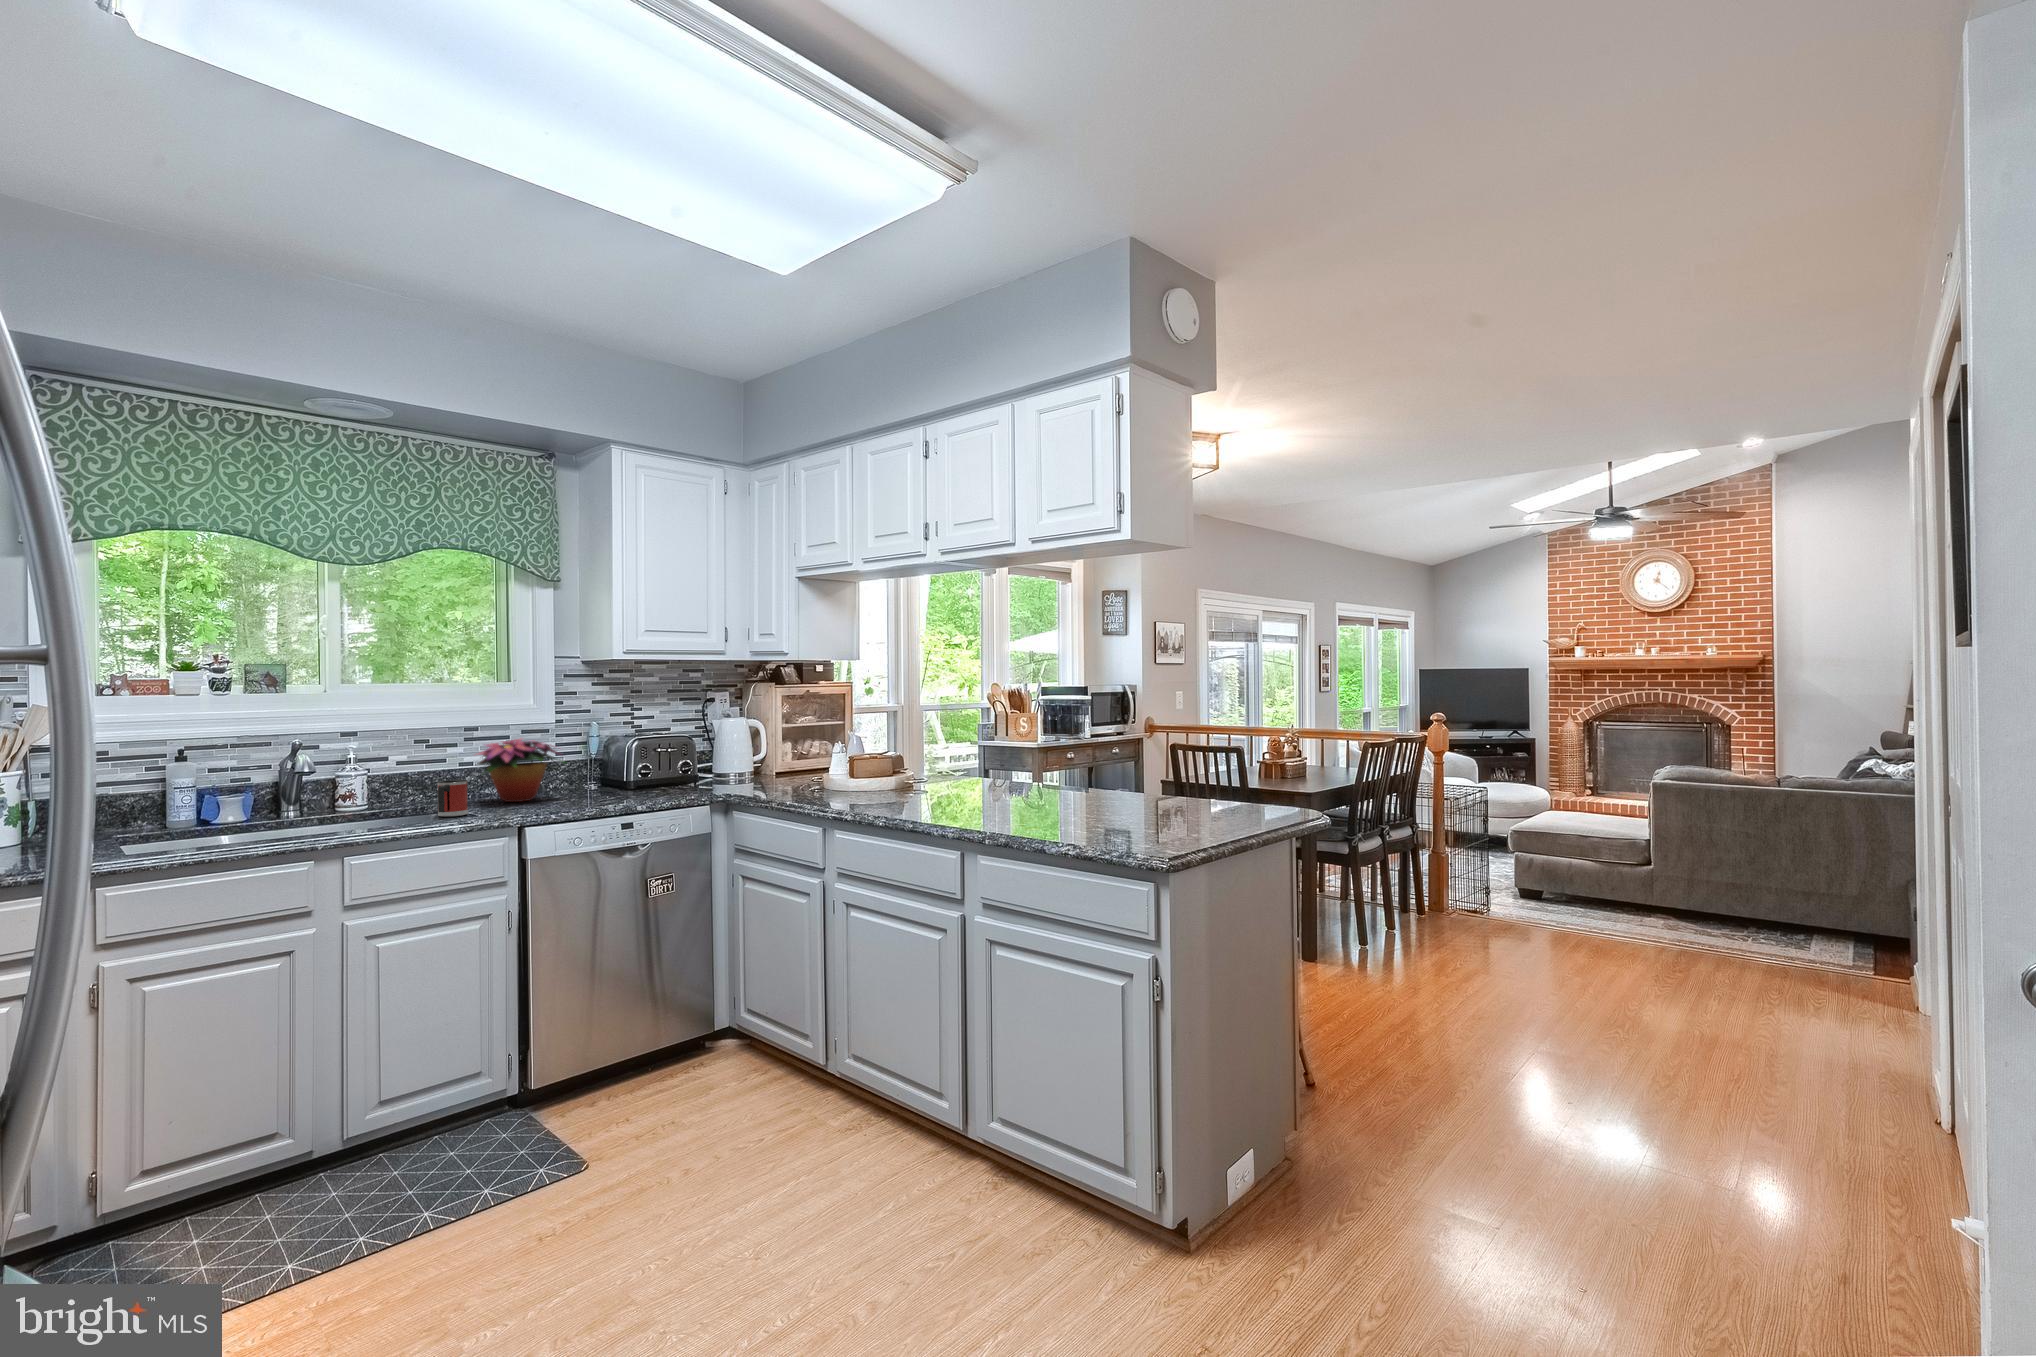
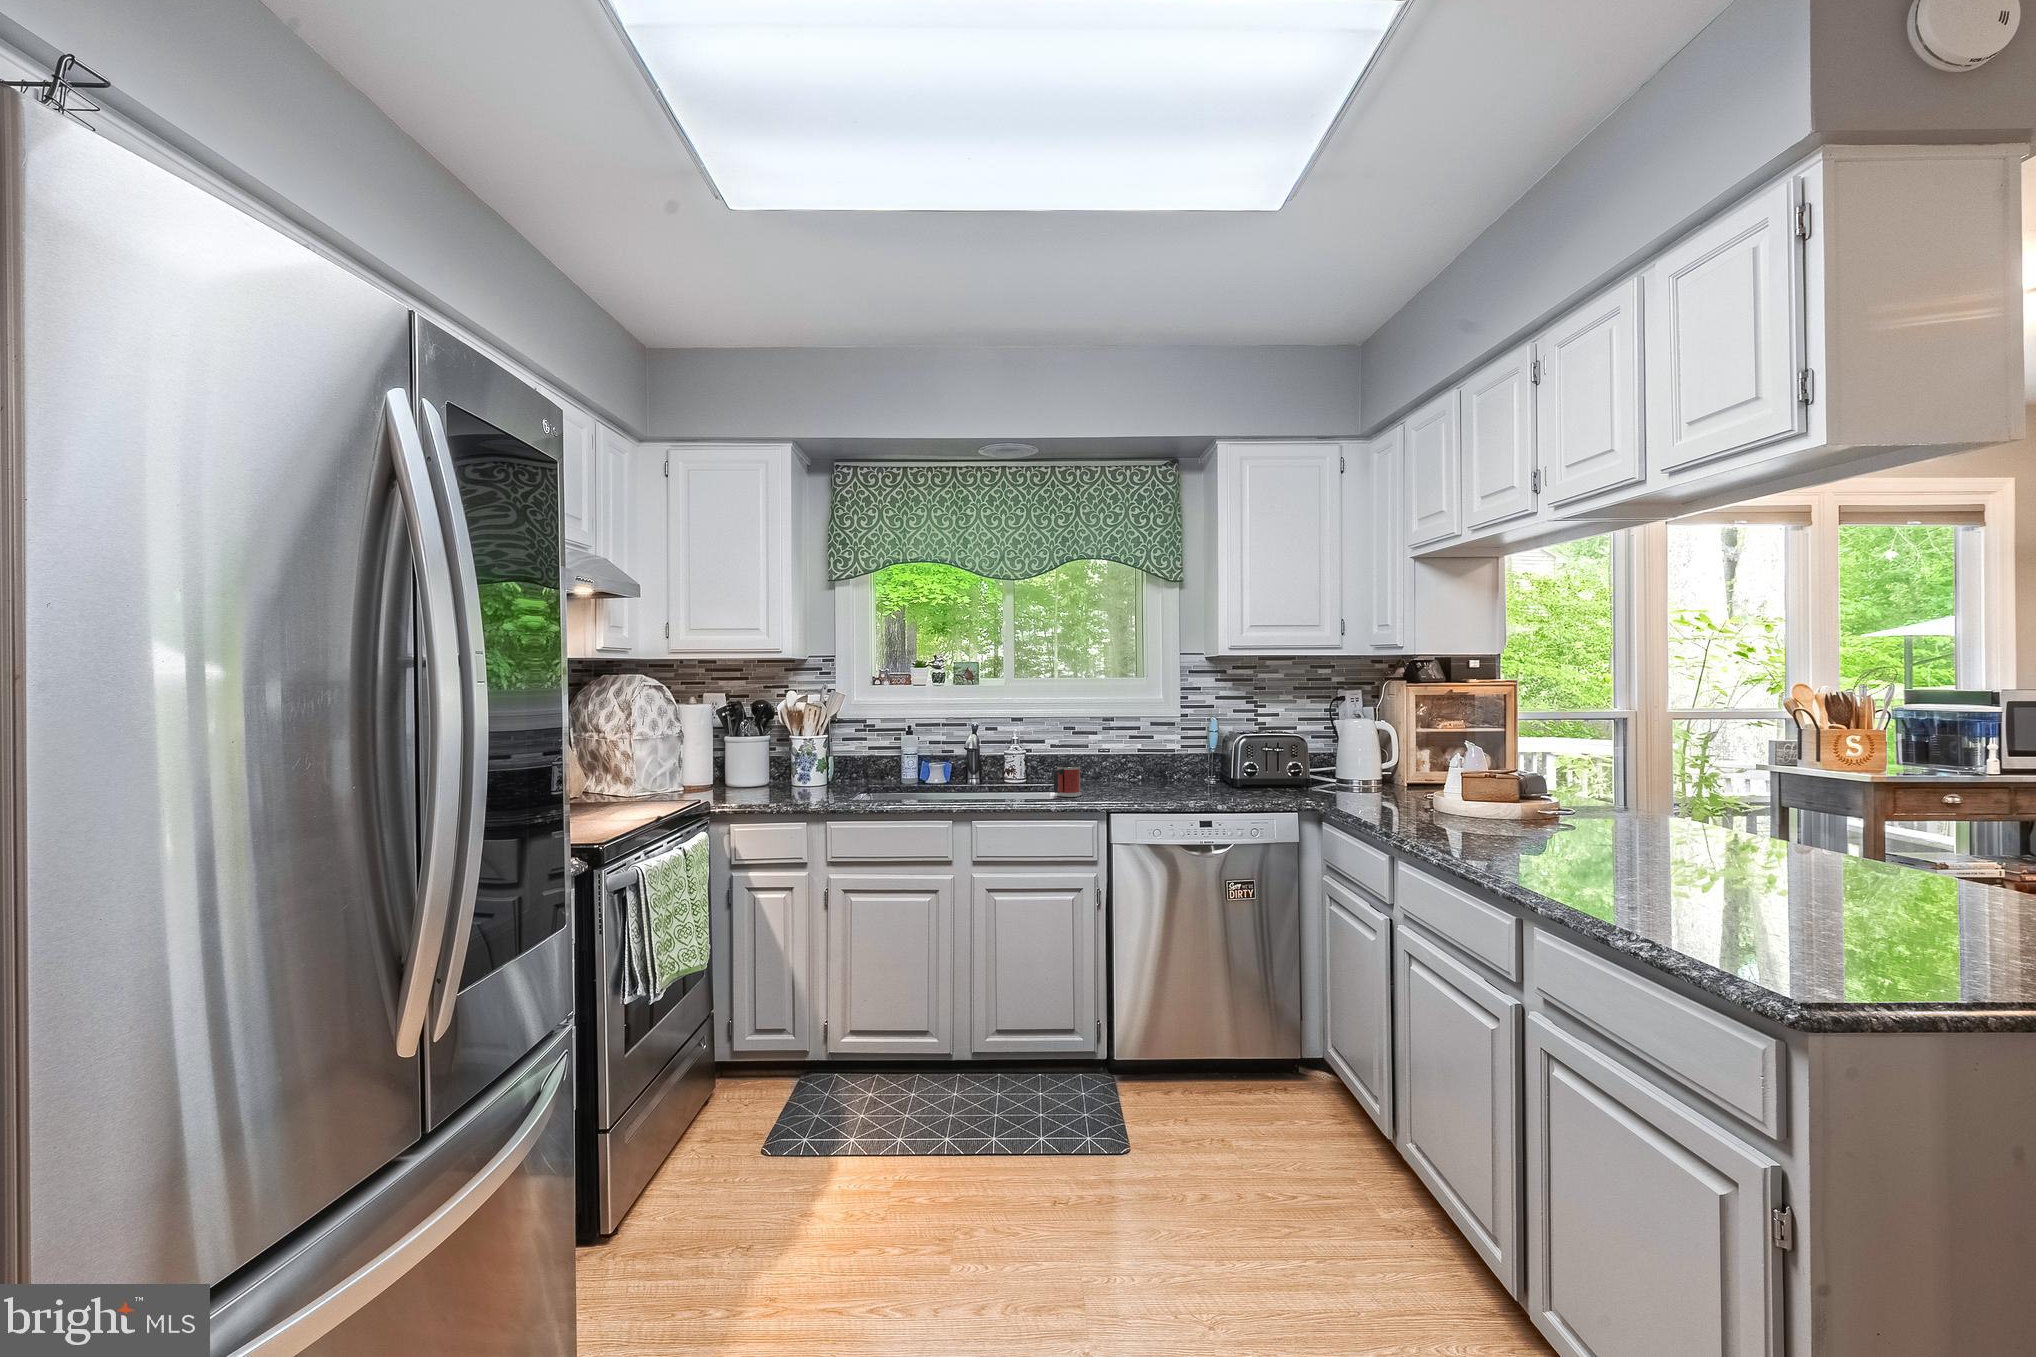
flower arrangement: present [477,738,561,802] -> none [1094,729,1180,788]

